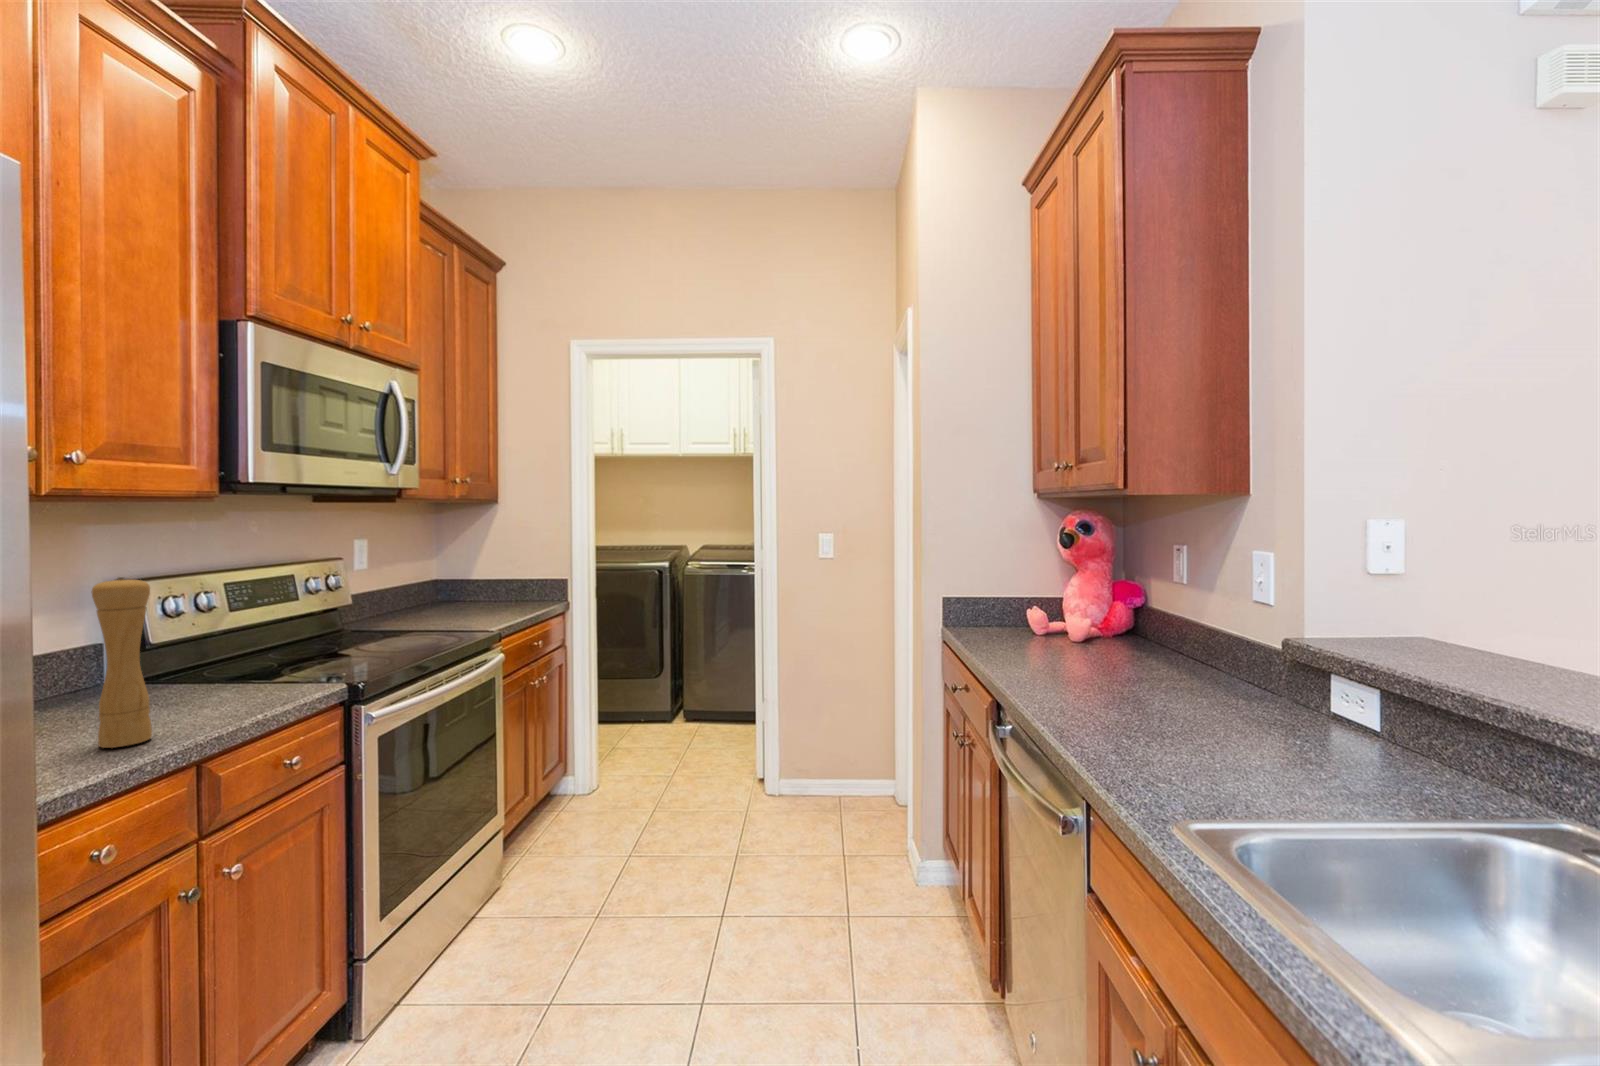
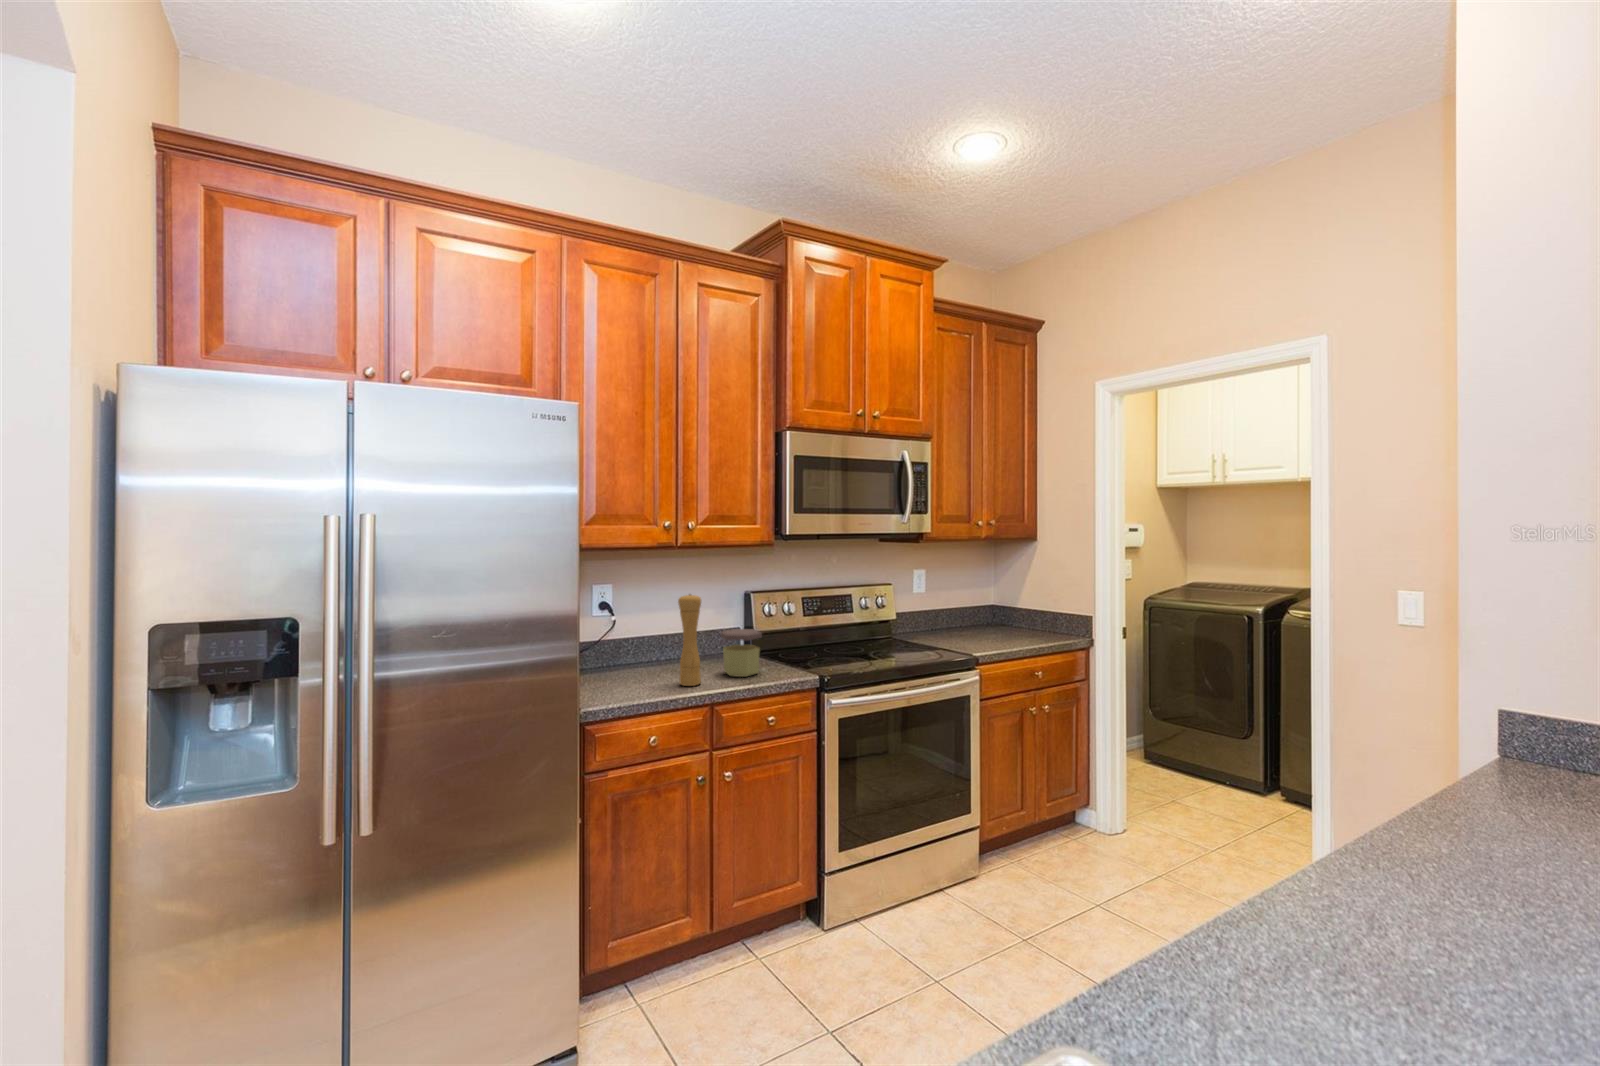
jar: none [150,633,244,716] -> present [721,629,762,677]

